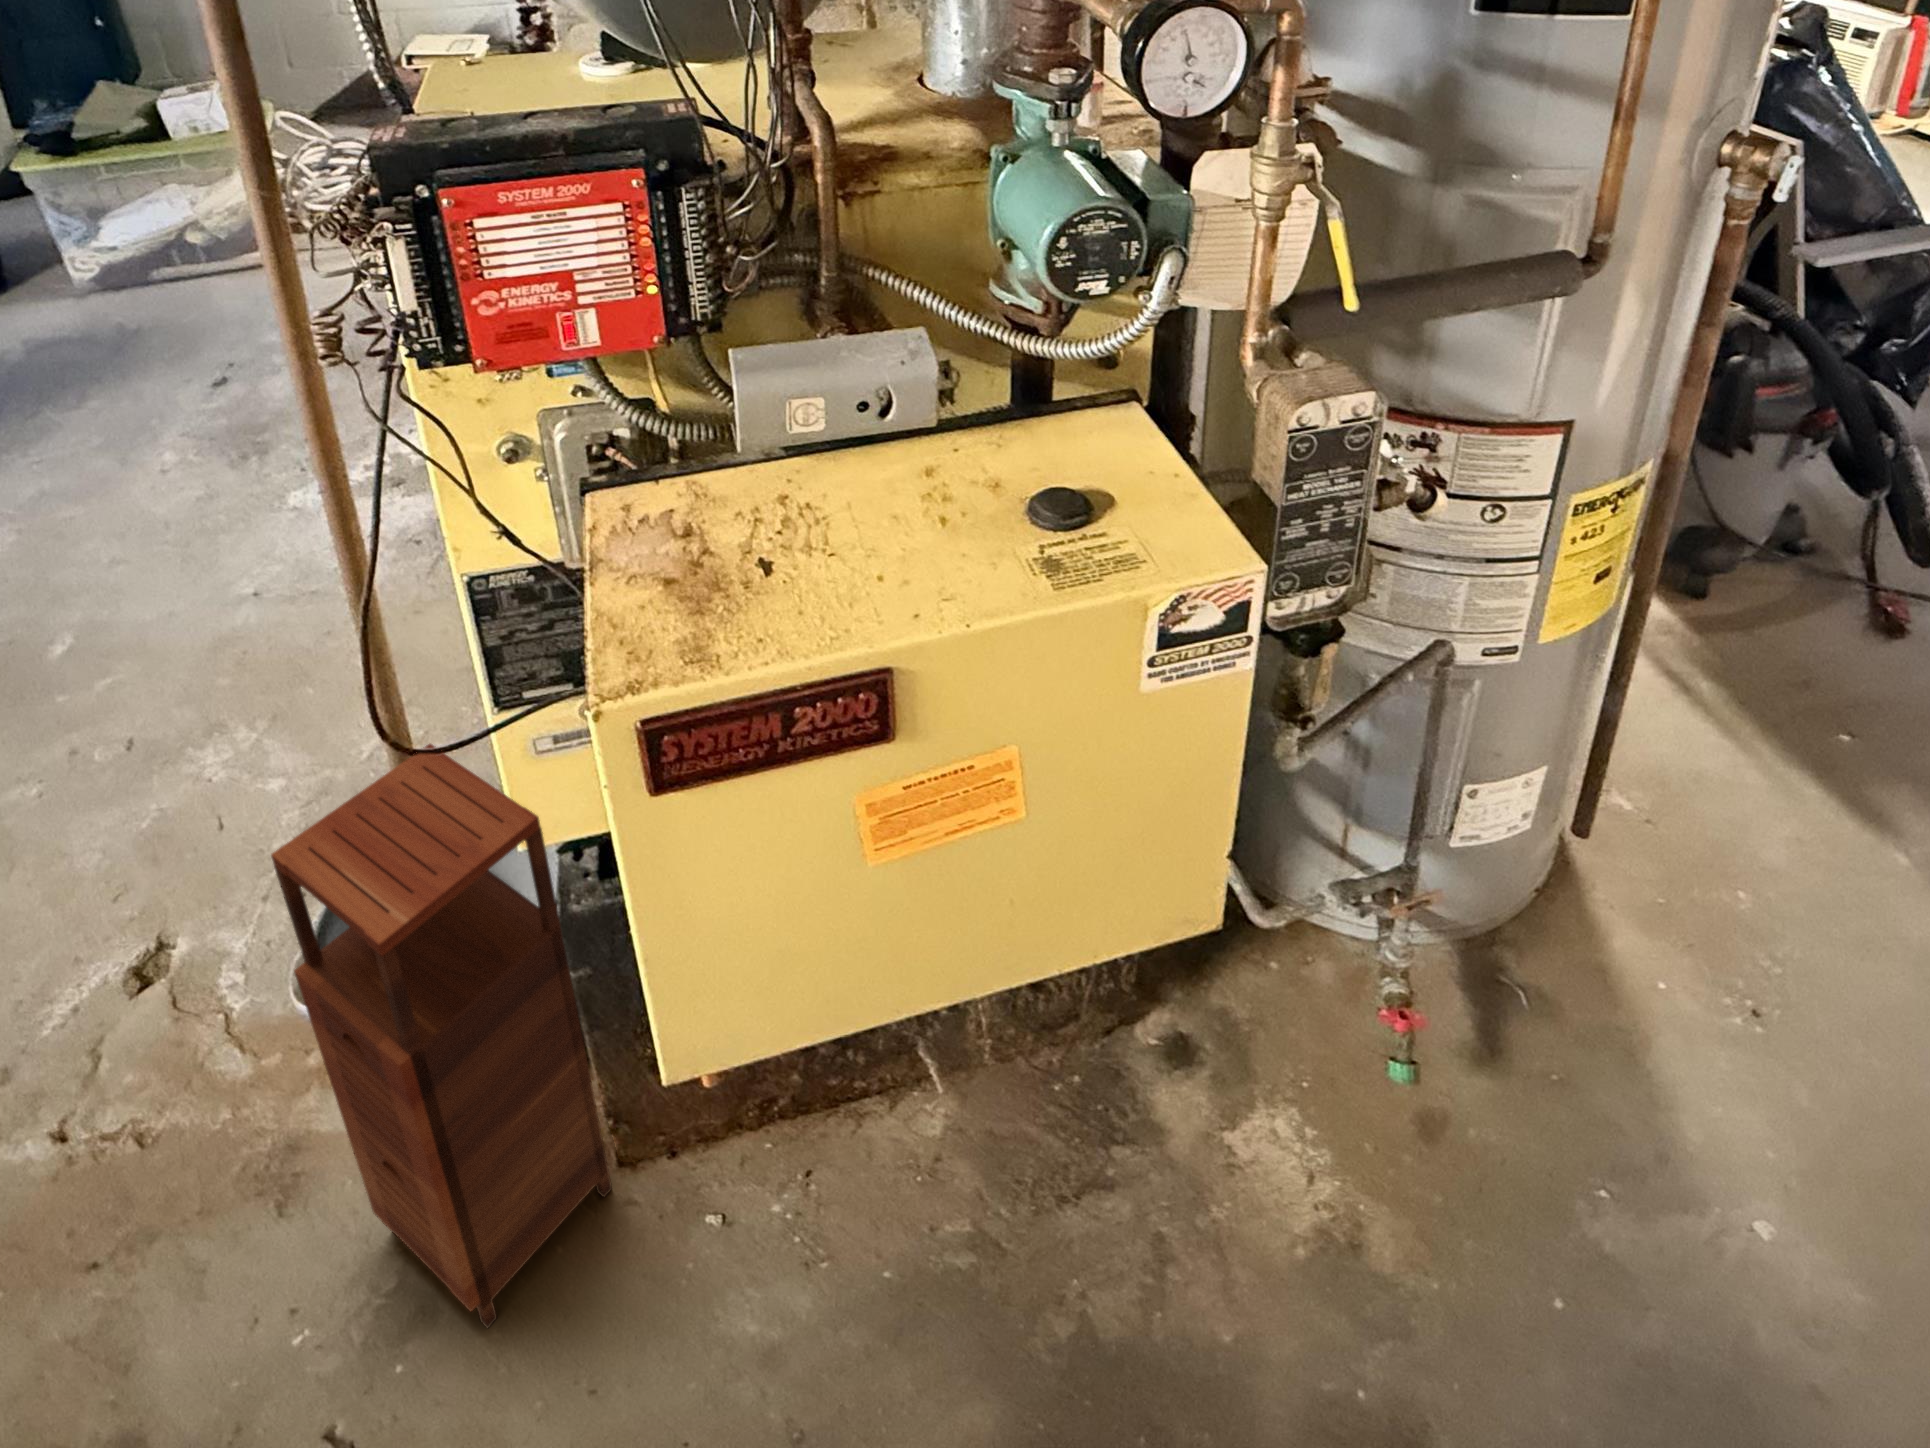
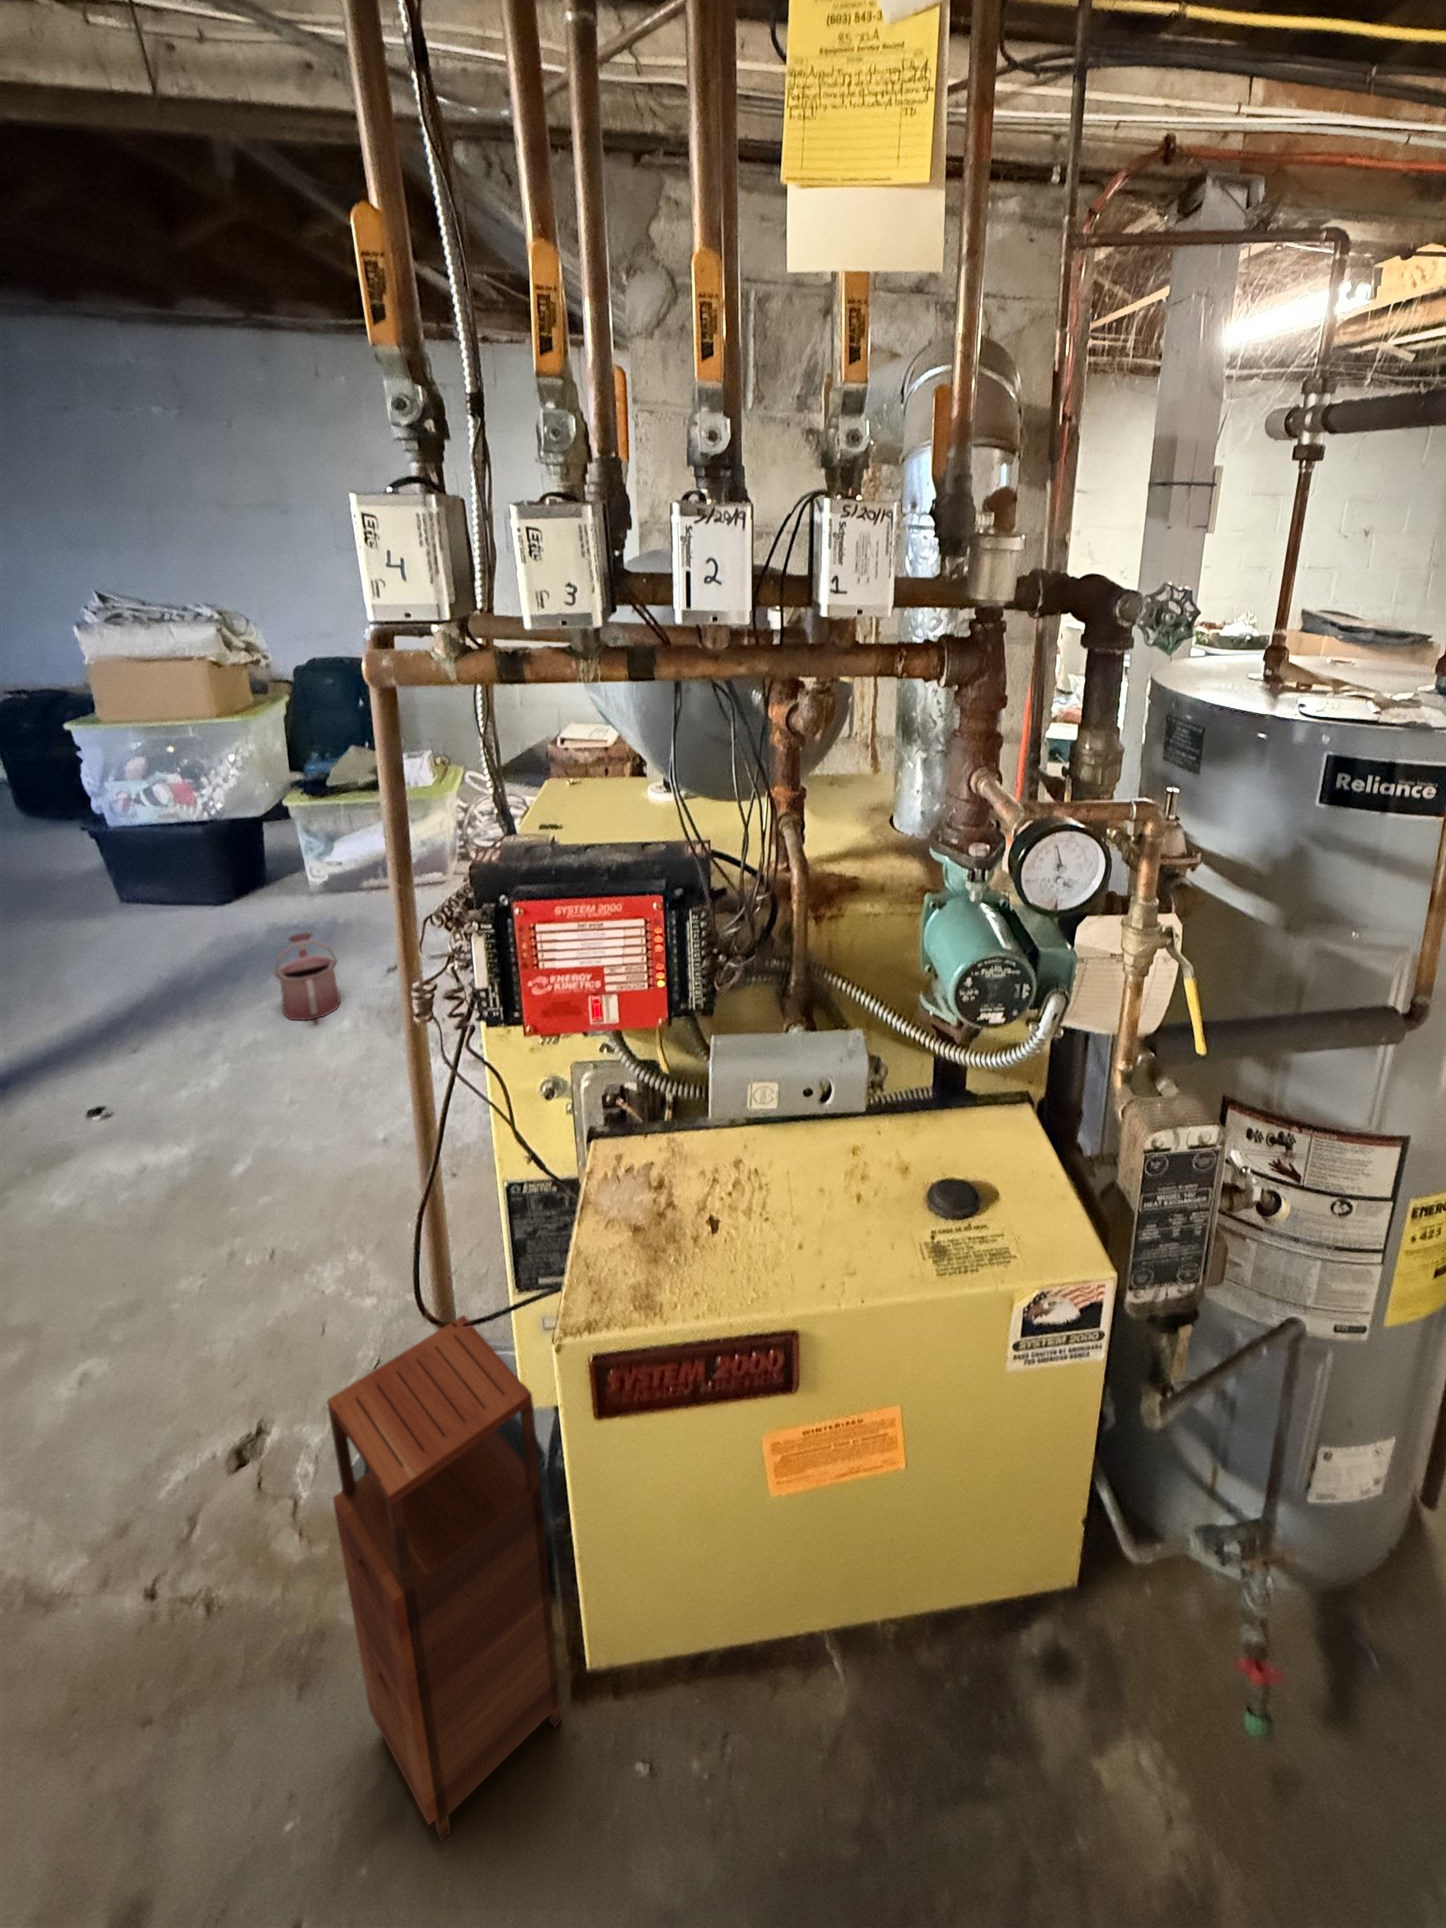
watering can: none [46,337,149,455] -> present [274,933,340,1020]

